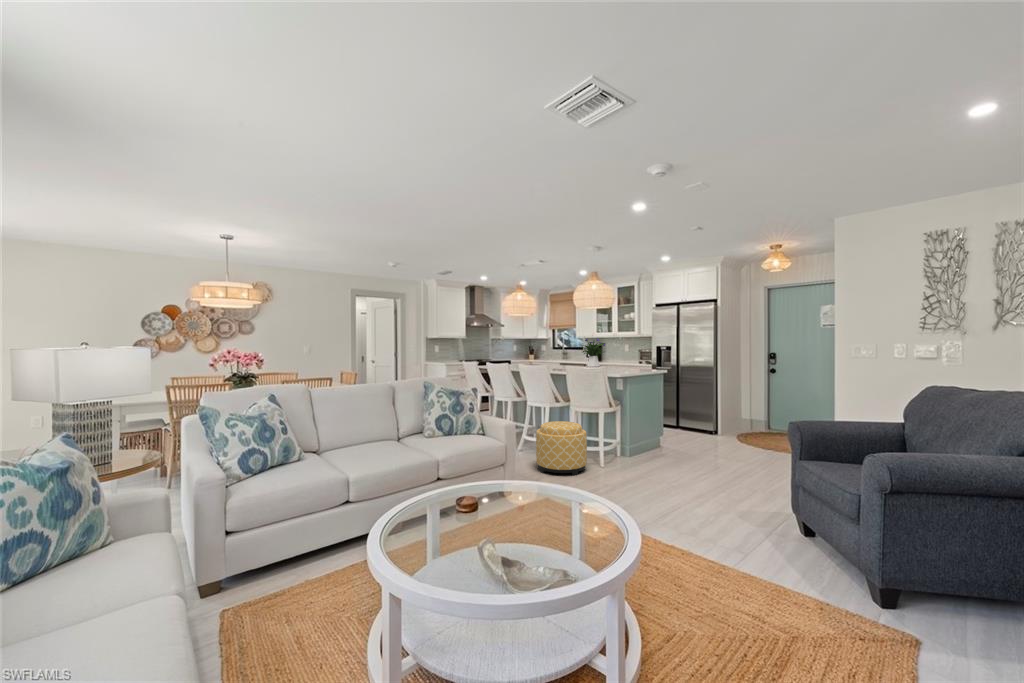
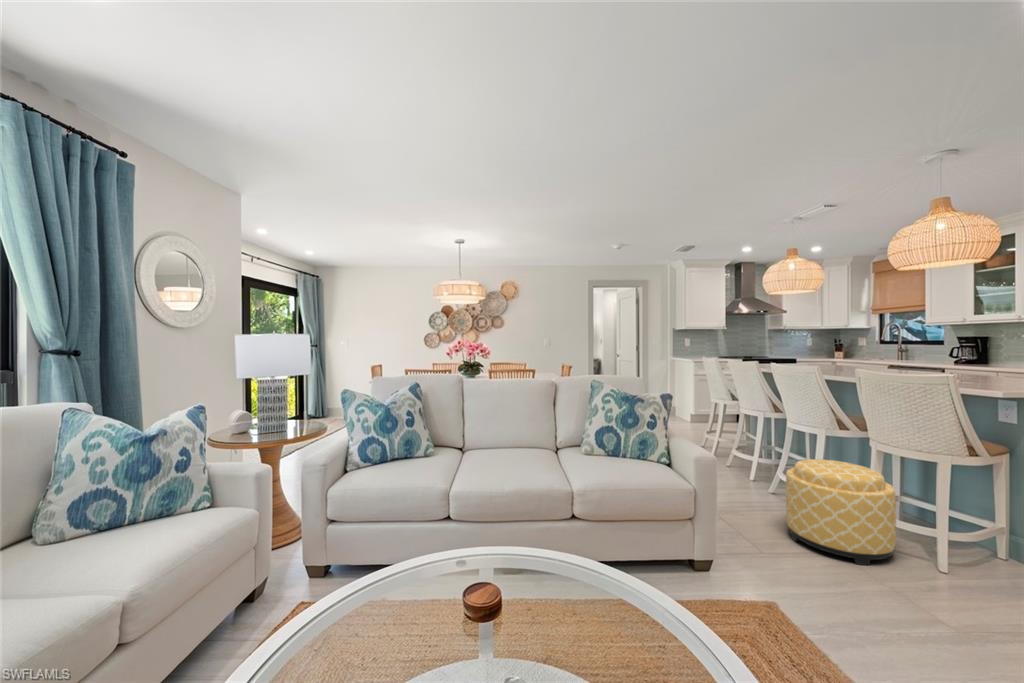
flower arrangement: present [583,338,606,367] -> none [905,321,981,373]

